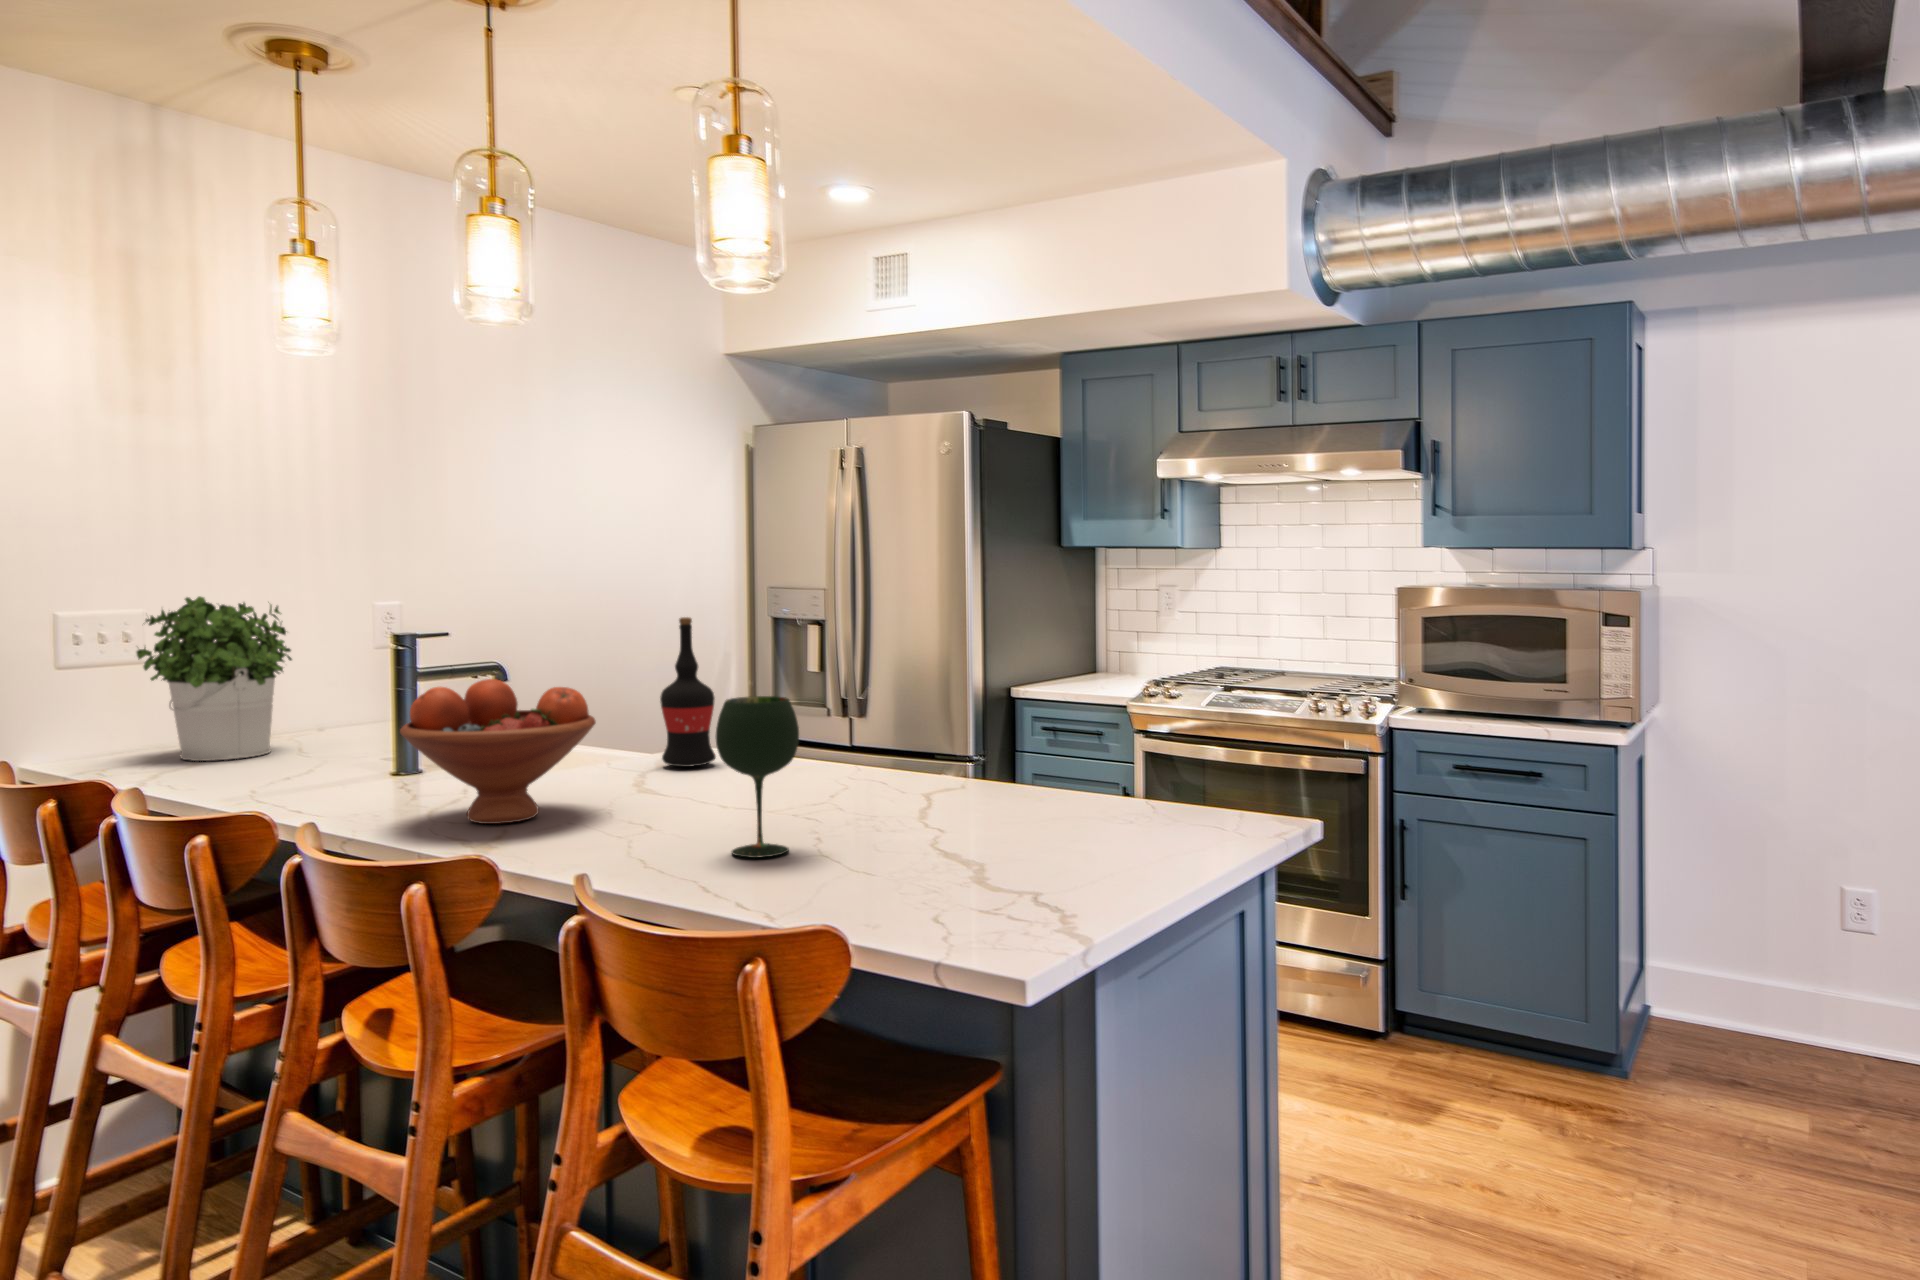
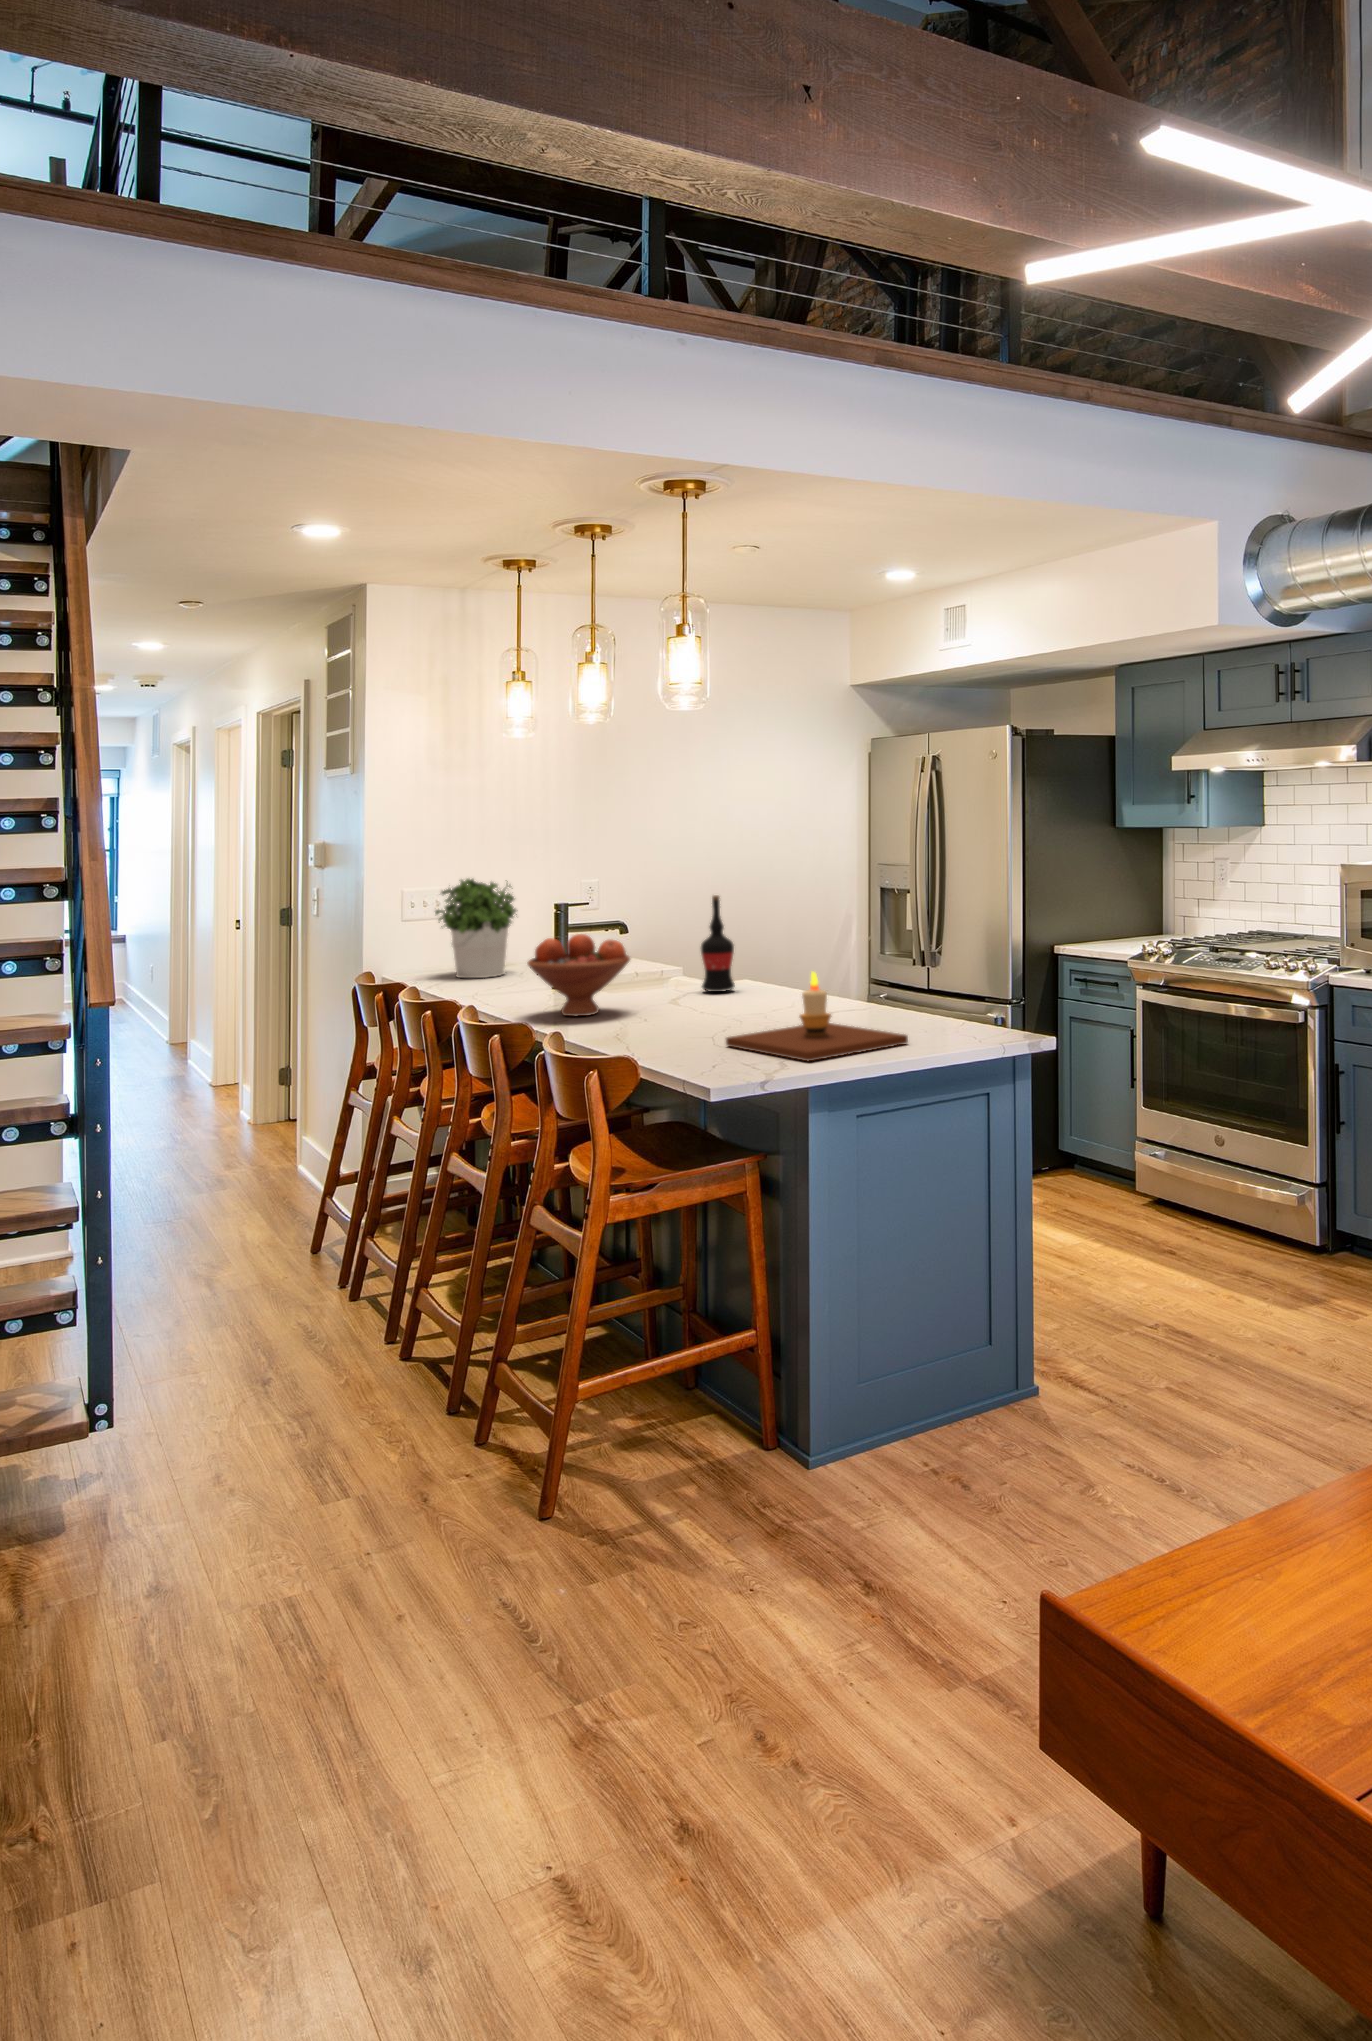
wine glass: present [716,696,799,858] -> none [655,948,699,1037]
candle: none [892,729,1195,896] -> present [726,972,908,1061]

